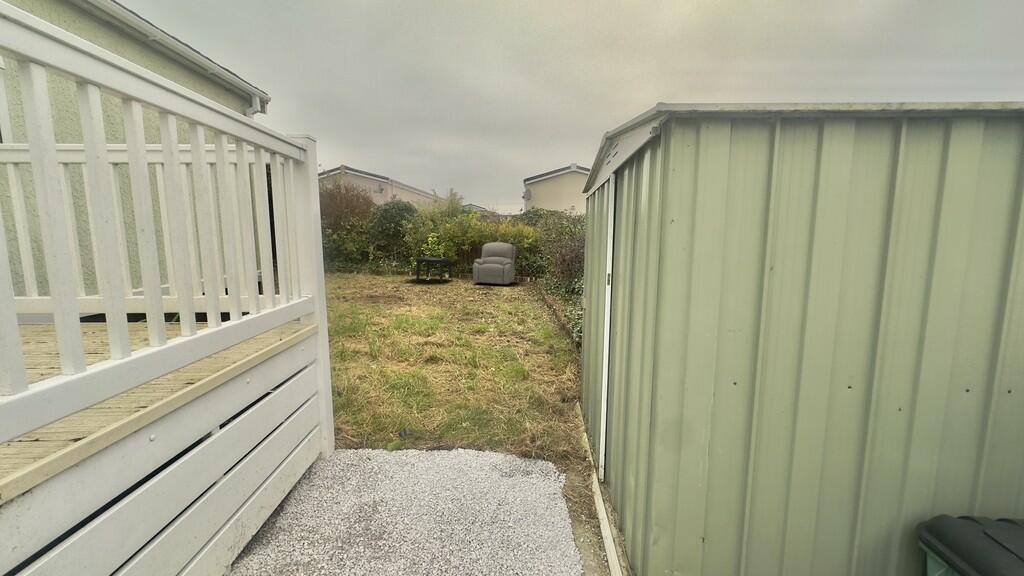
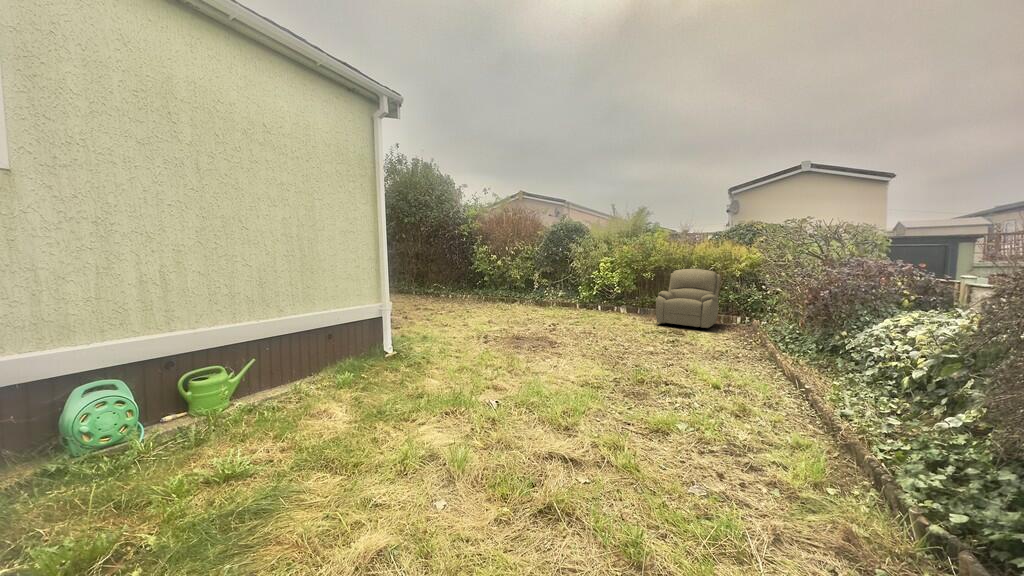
round table: present [414,257,454,283] -> none [580,286,632,321]

